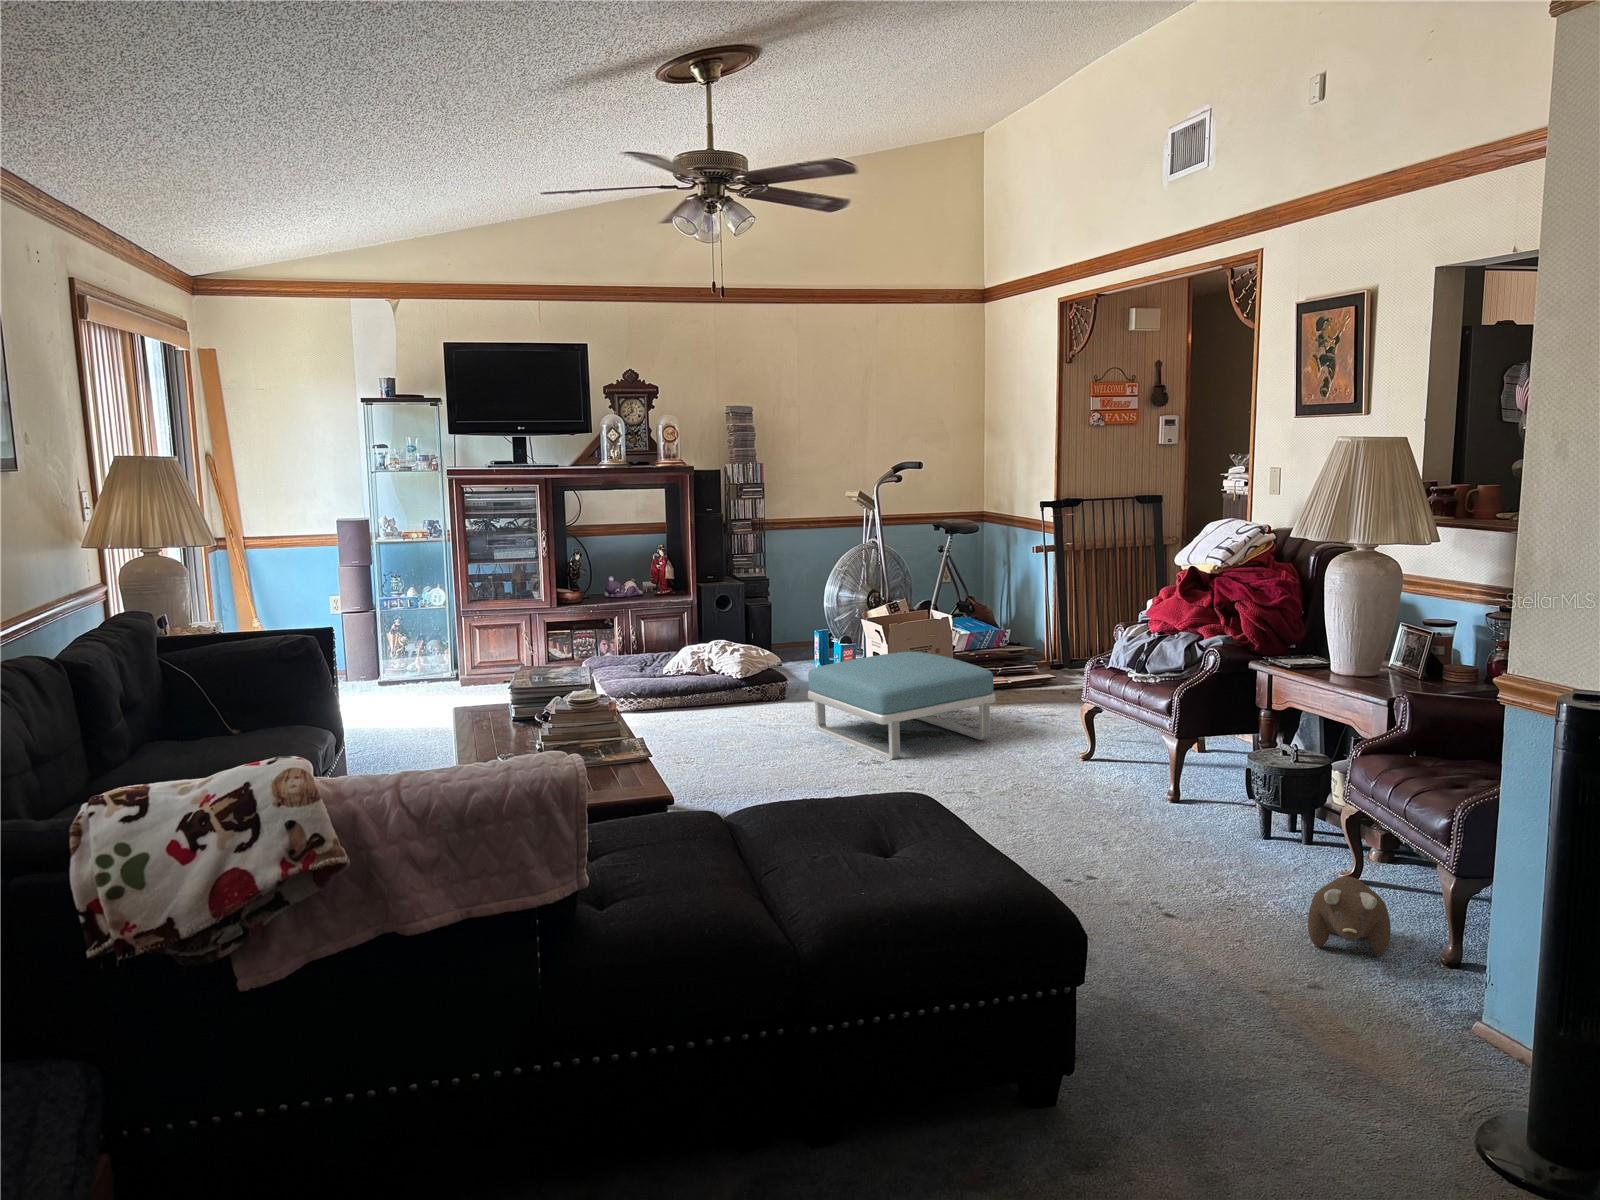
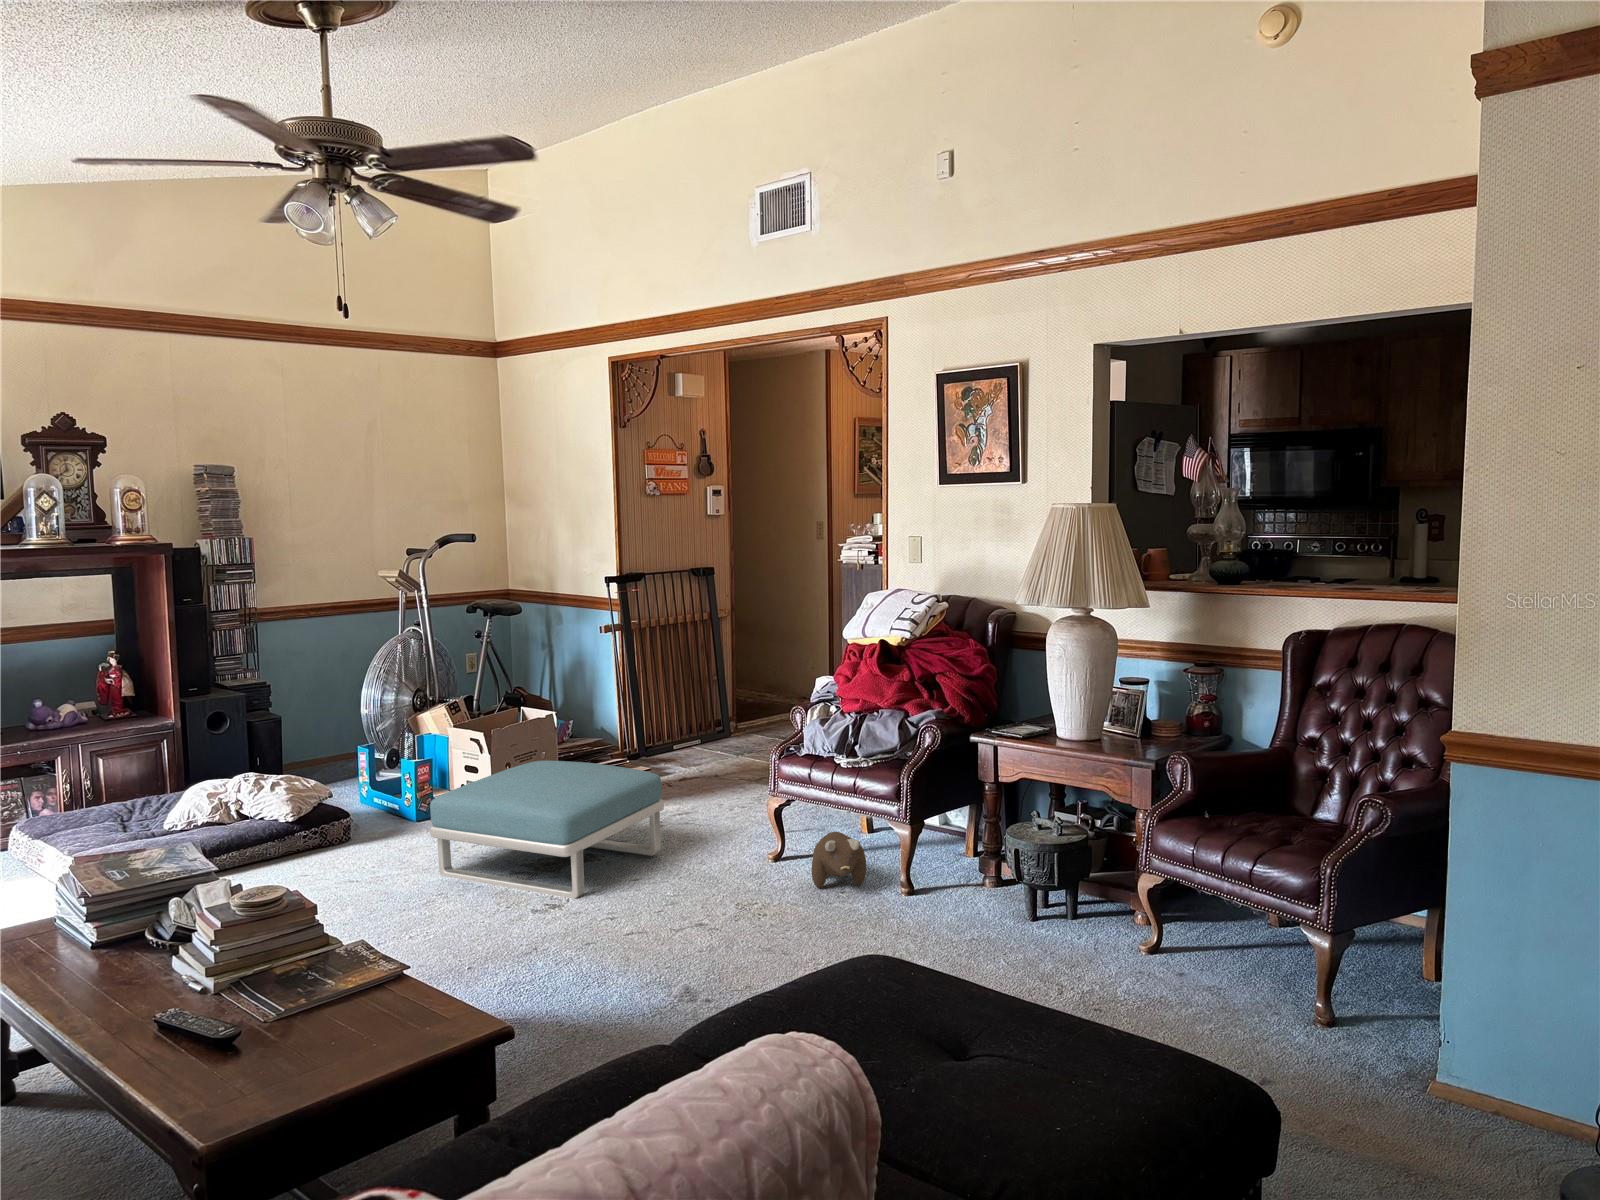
plush toy: present [1308,876,1391,955] -> present [812,832,866,888]

